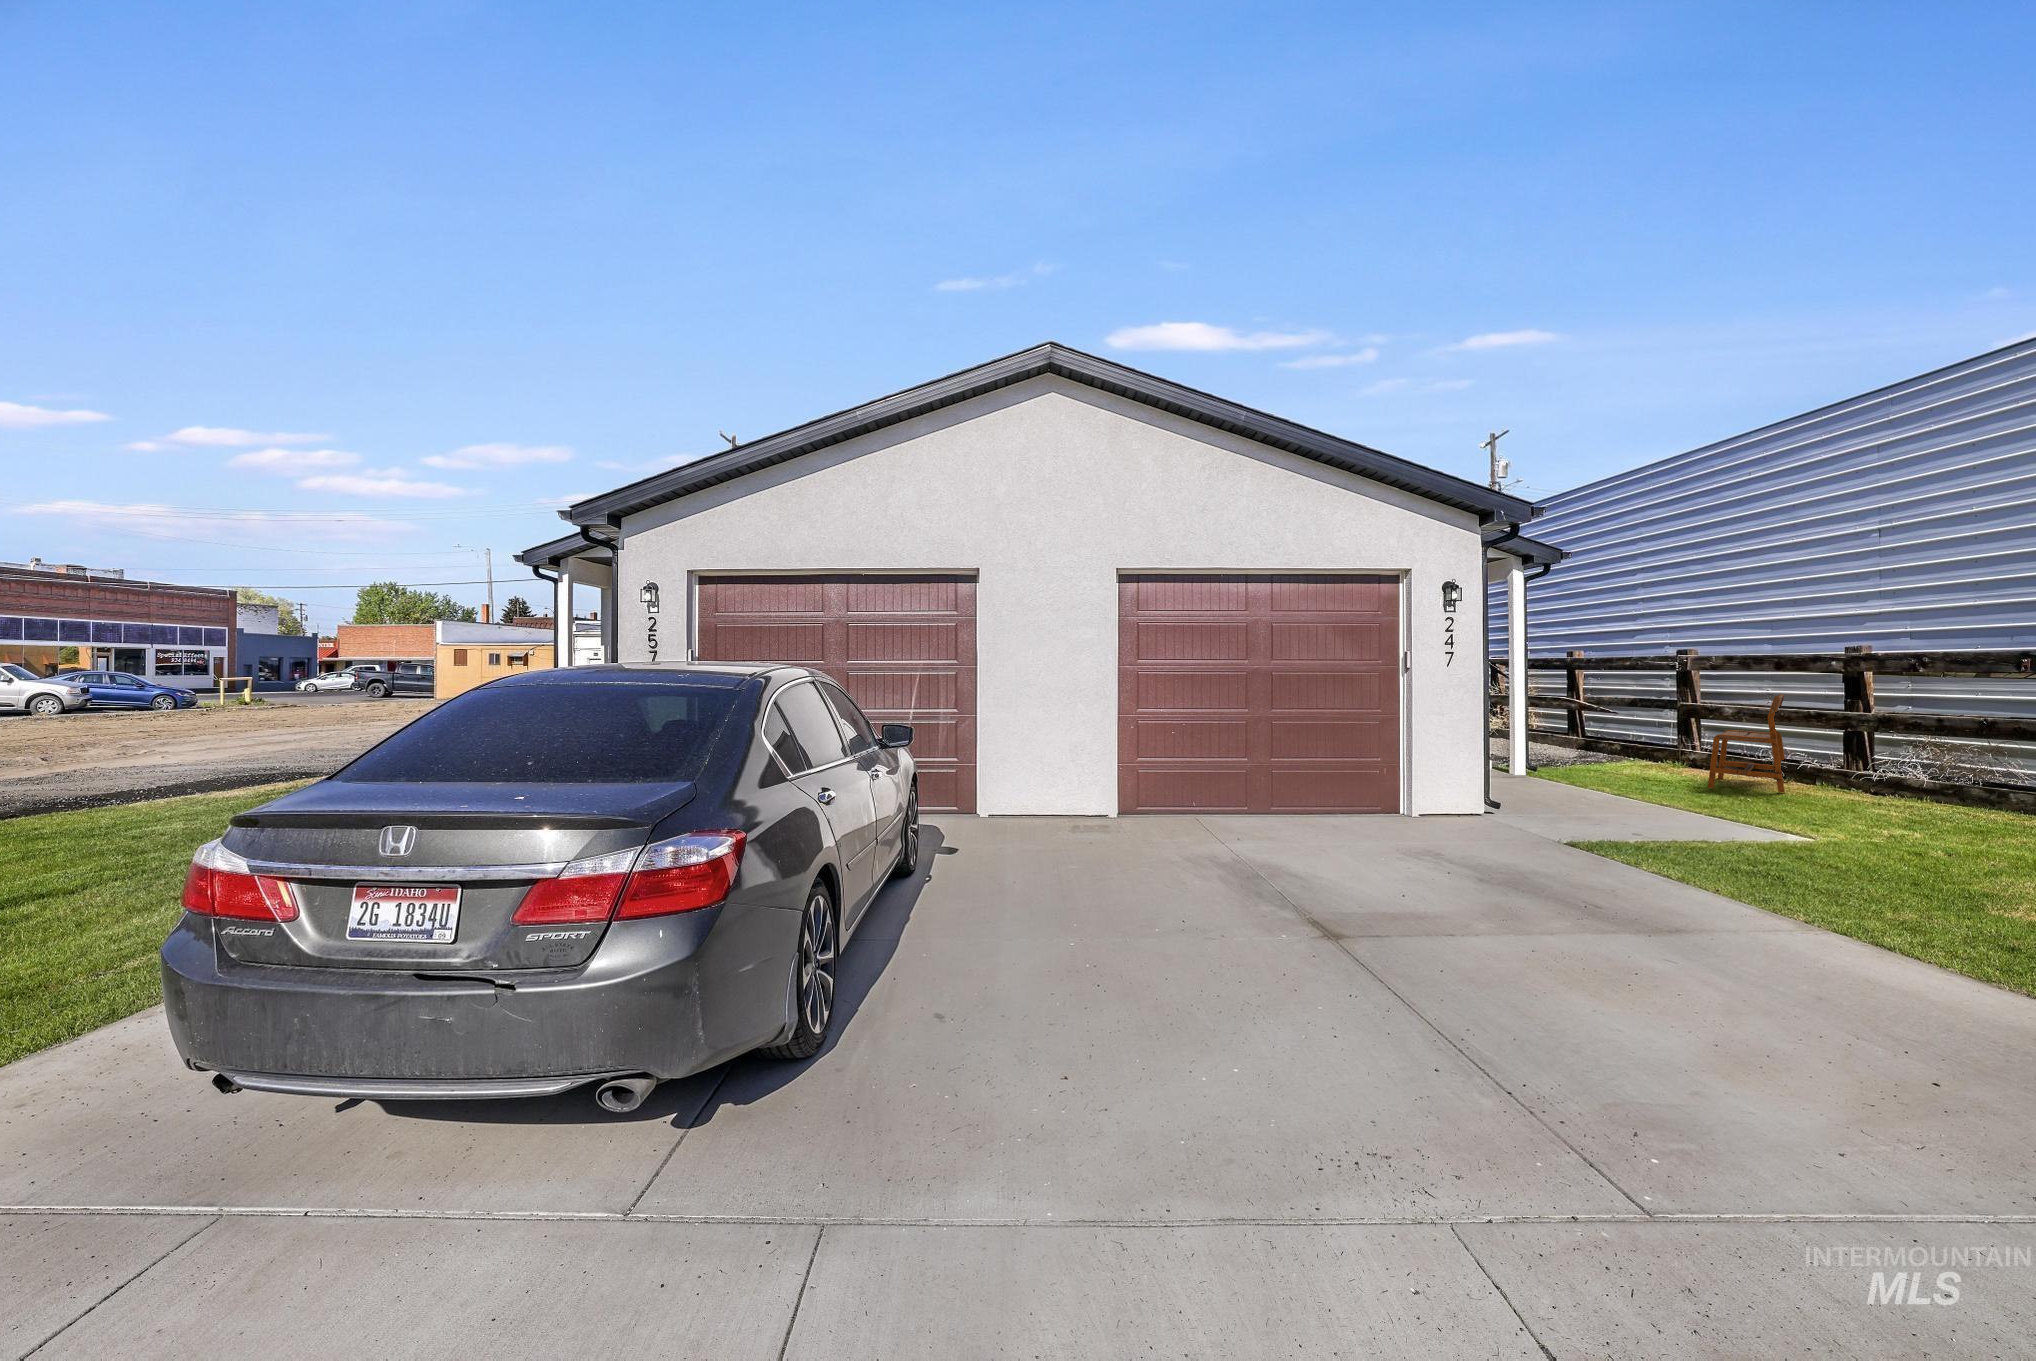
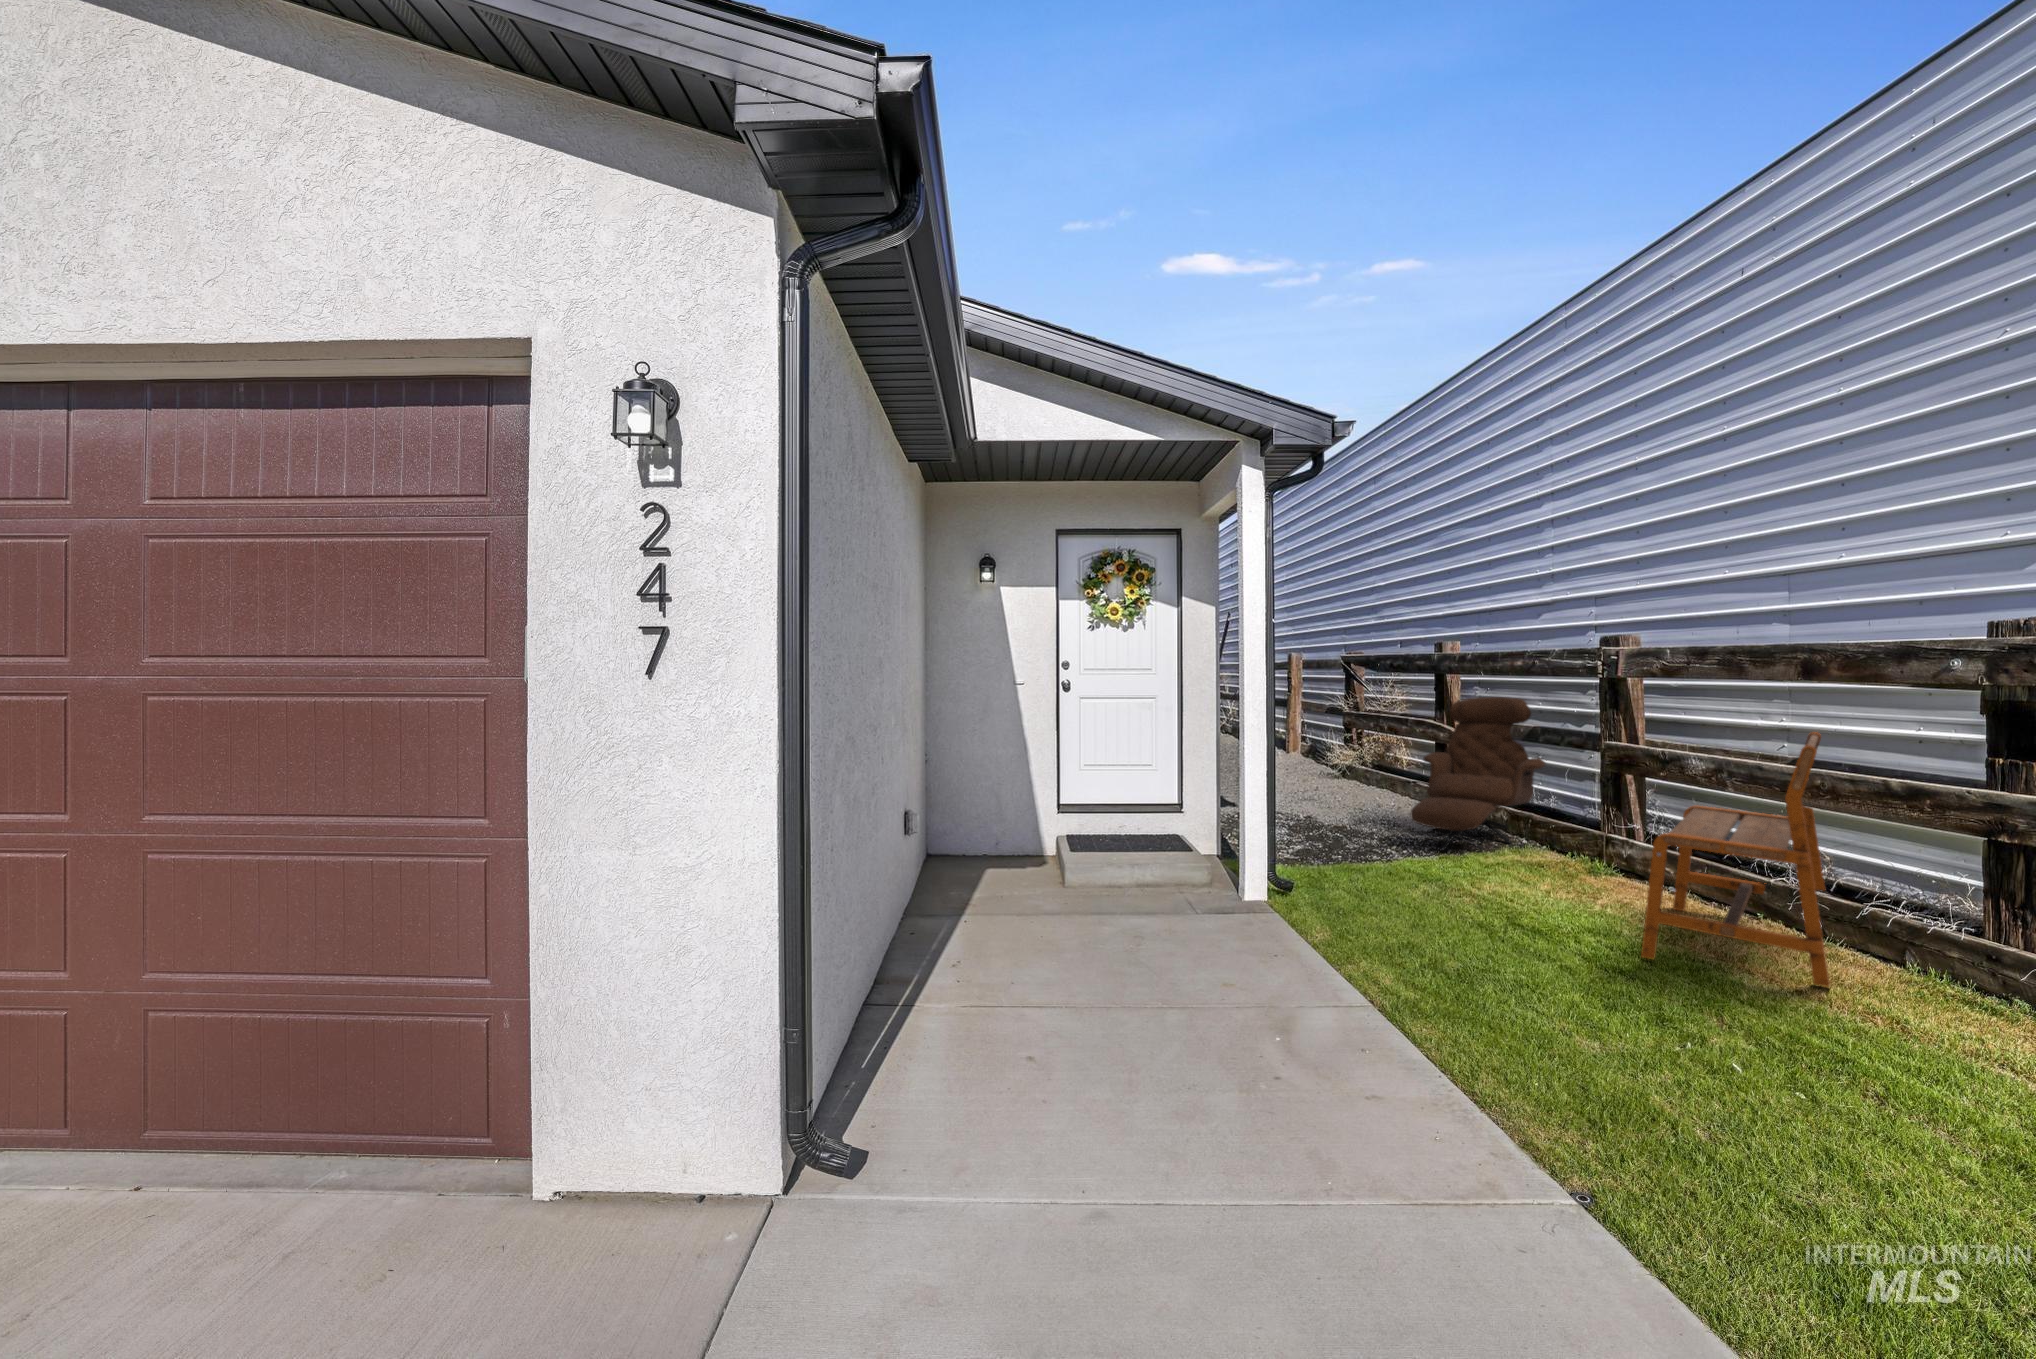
lounge chair: none [1571,684,1643,764] -> present [1411,697,1545,850]

